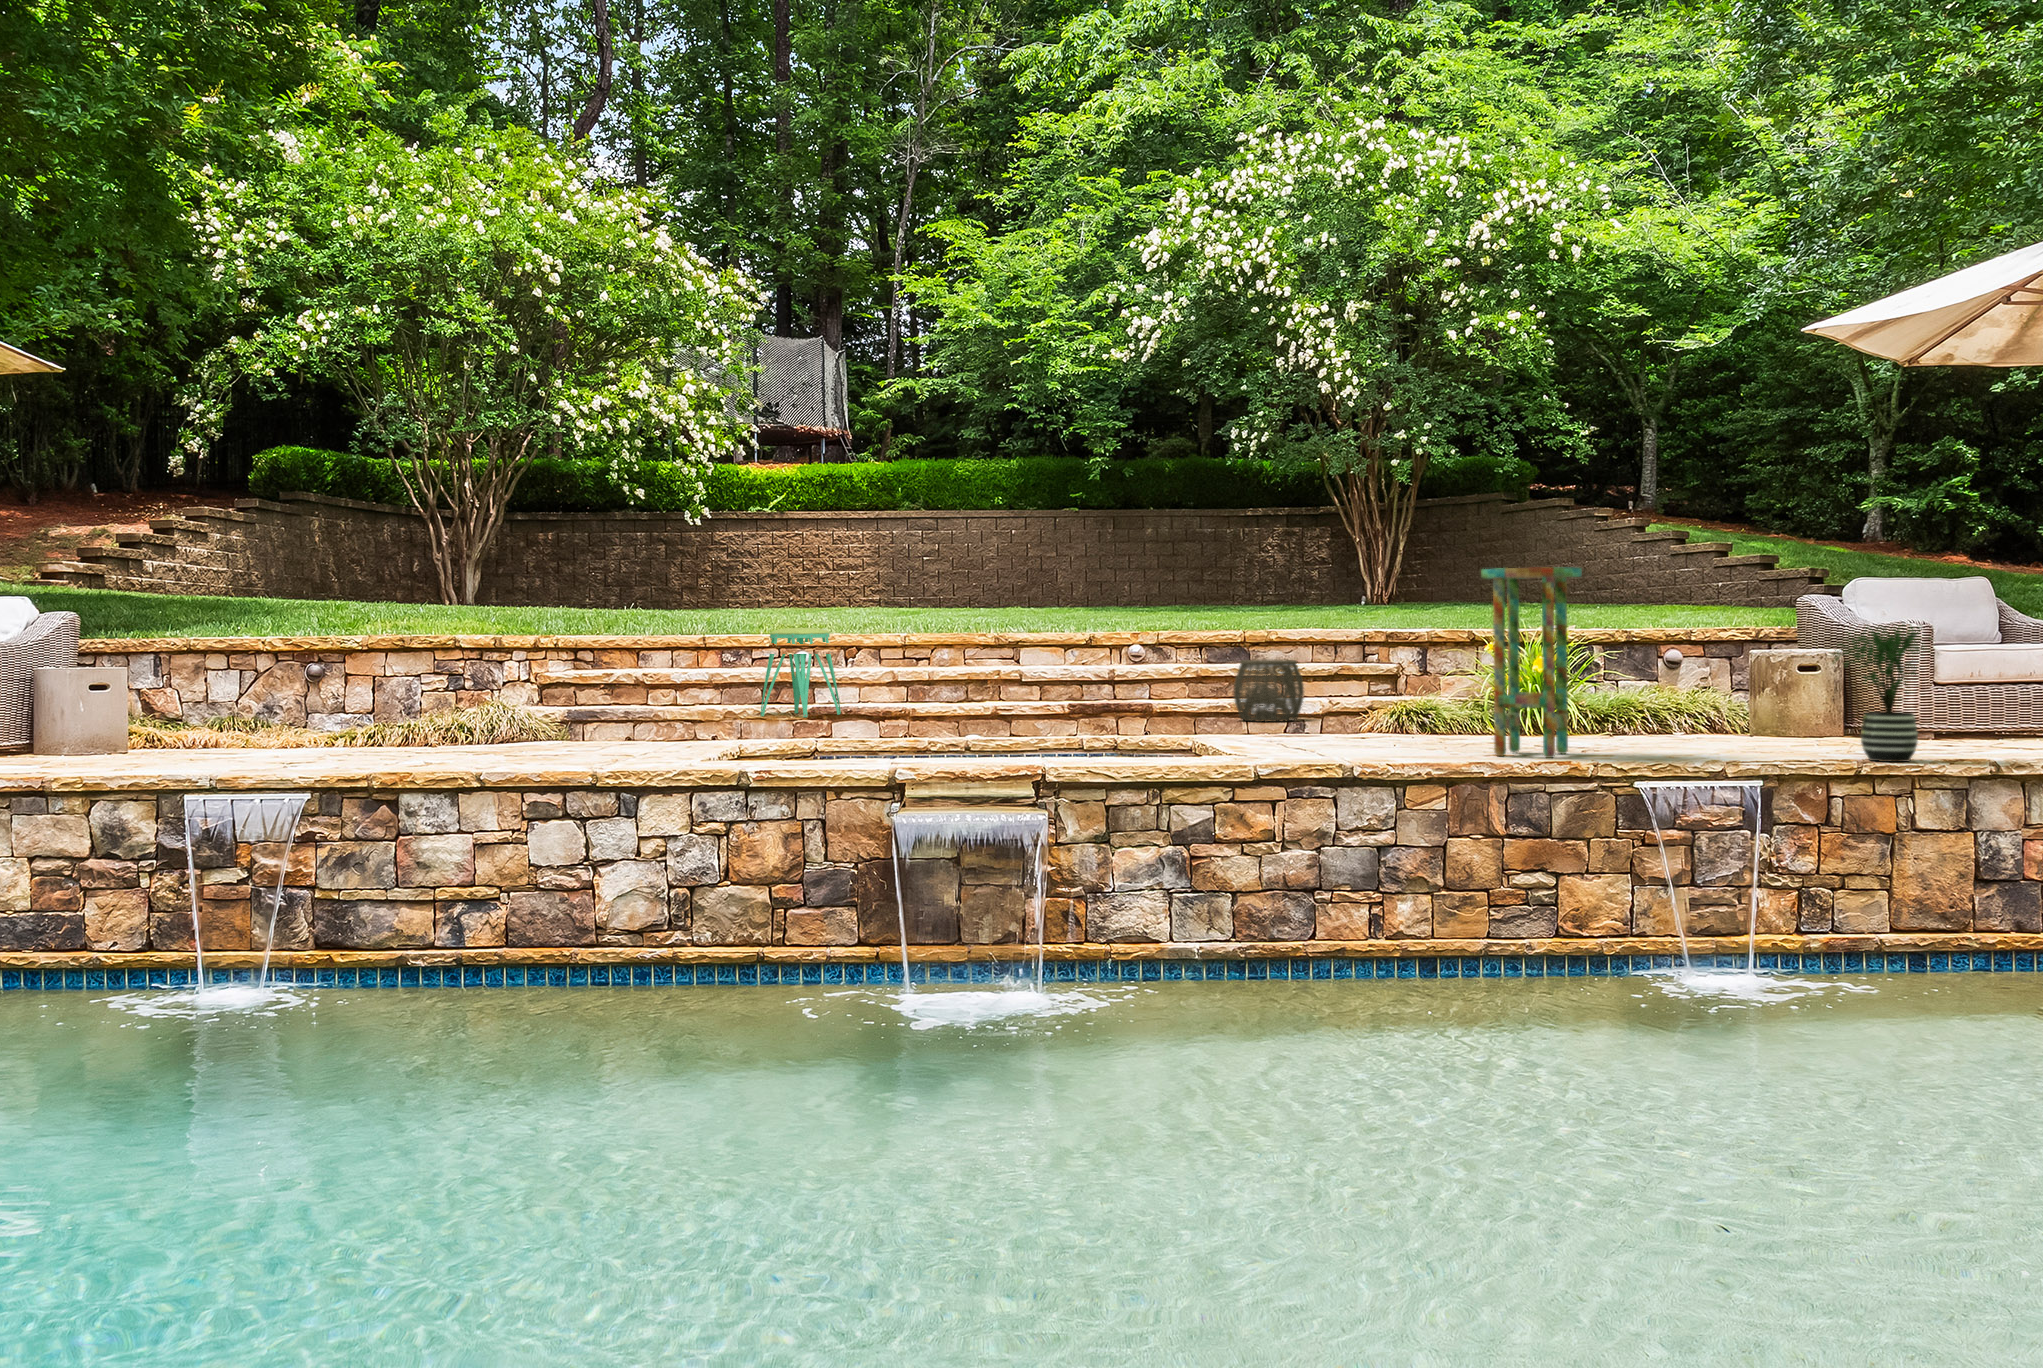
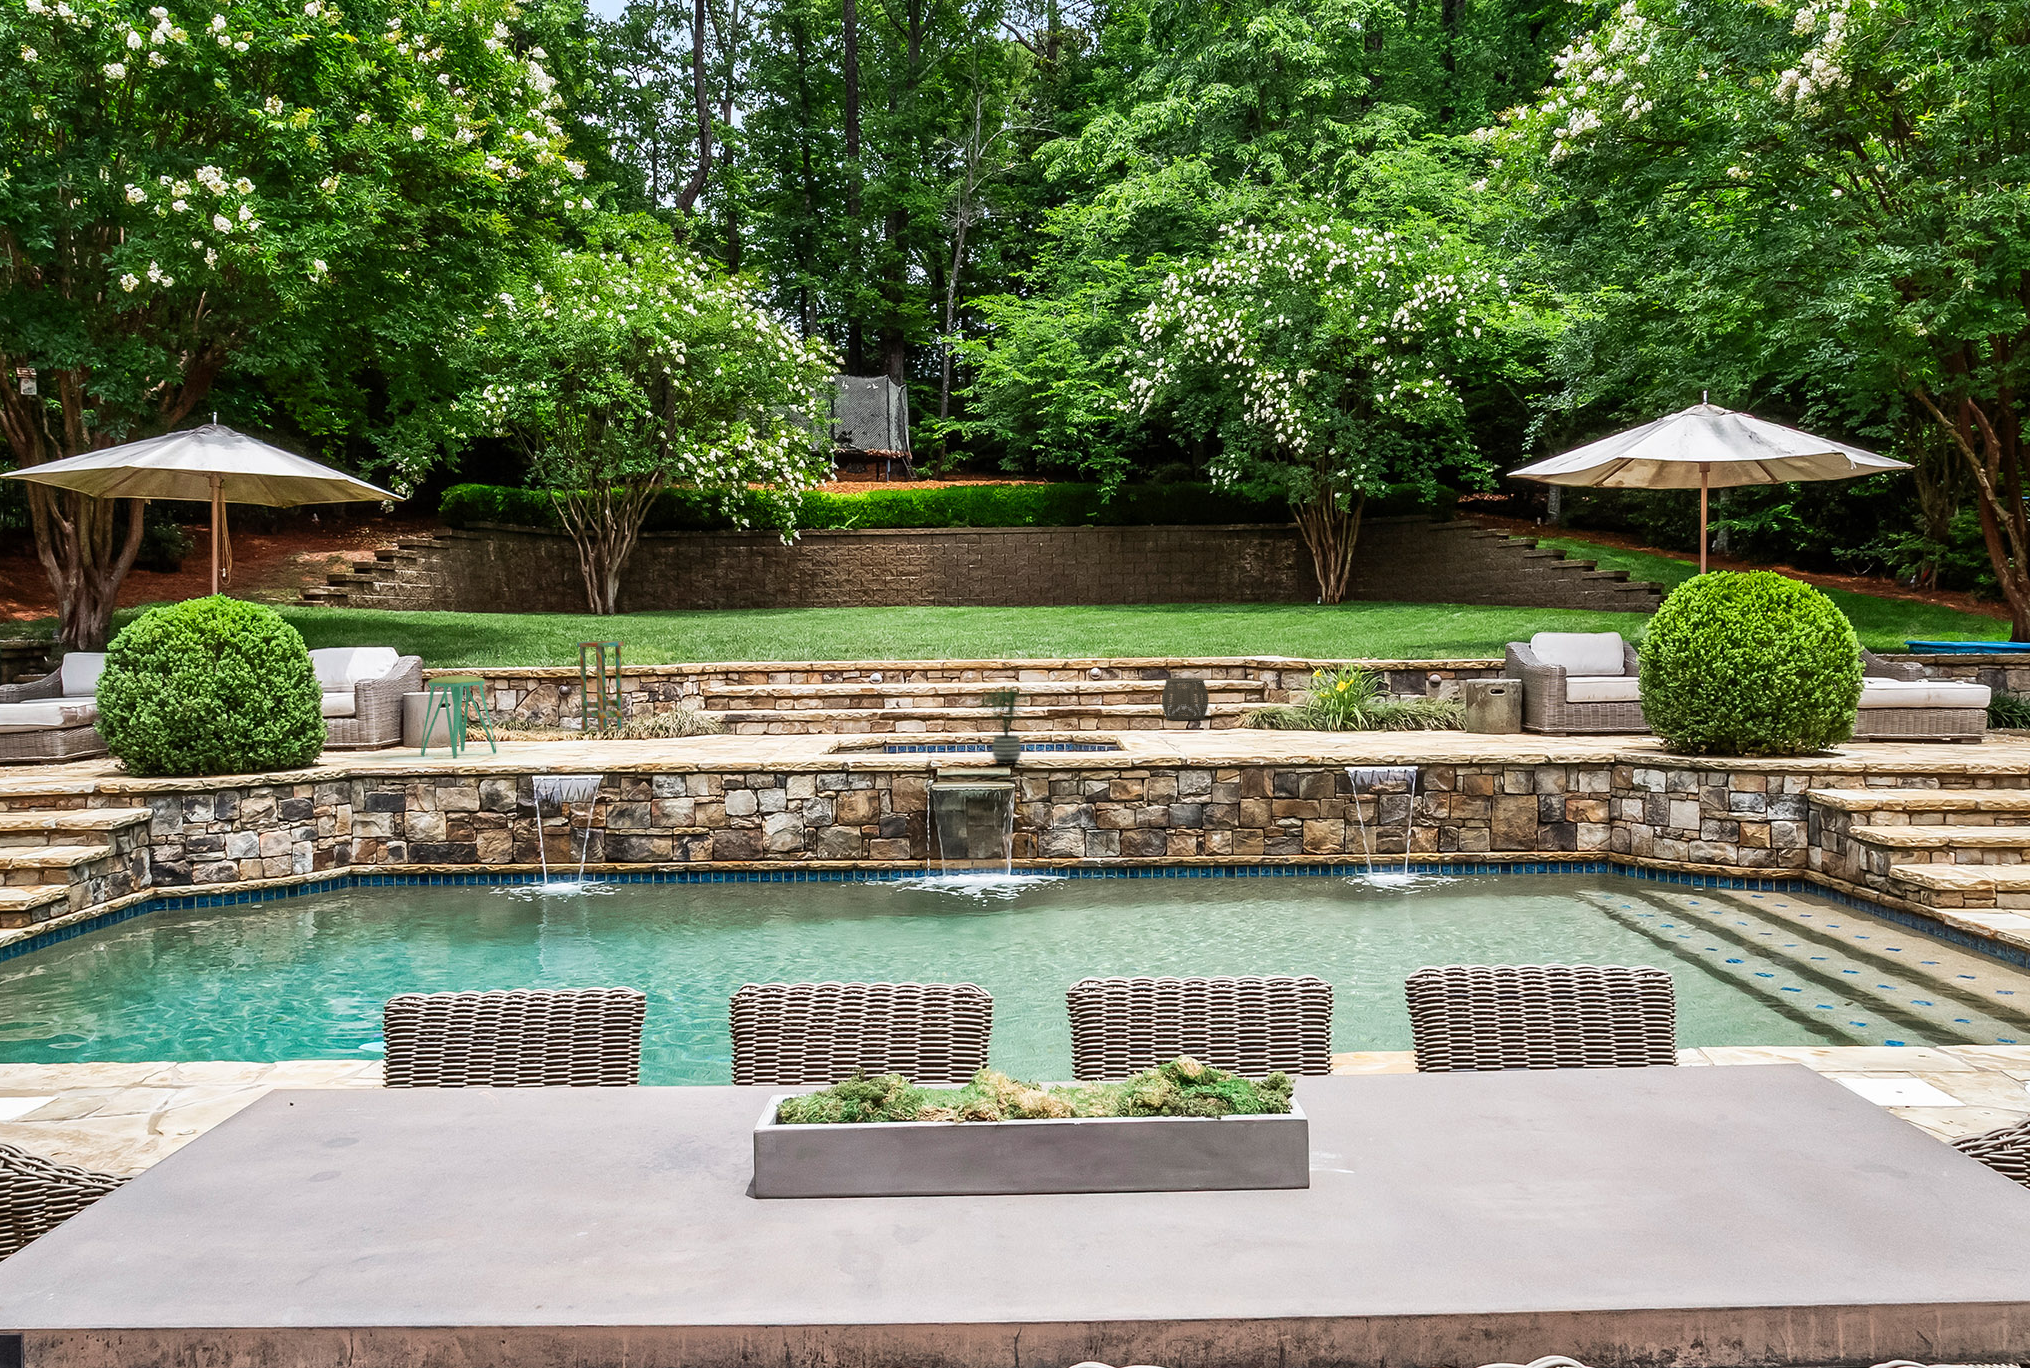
side table: present [1481,567,1582,758] -> present [577,641,624,731]
potted plant: present [1833,626,1930,762] -> present [981,686,1028,764]
stool: present [760,628,841,718] -> present [421,676,496,758]

